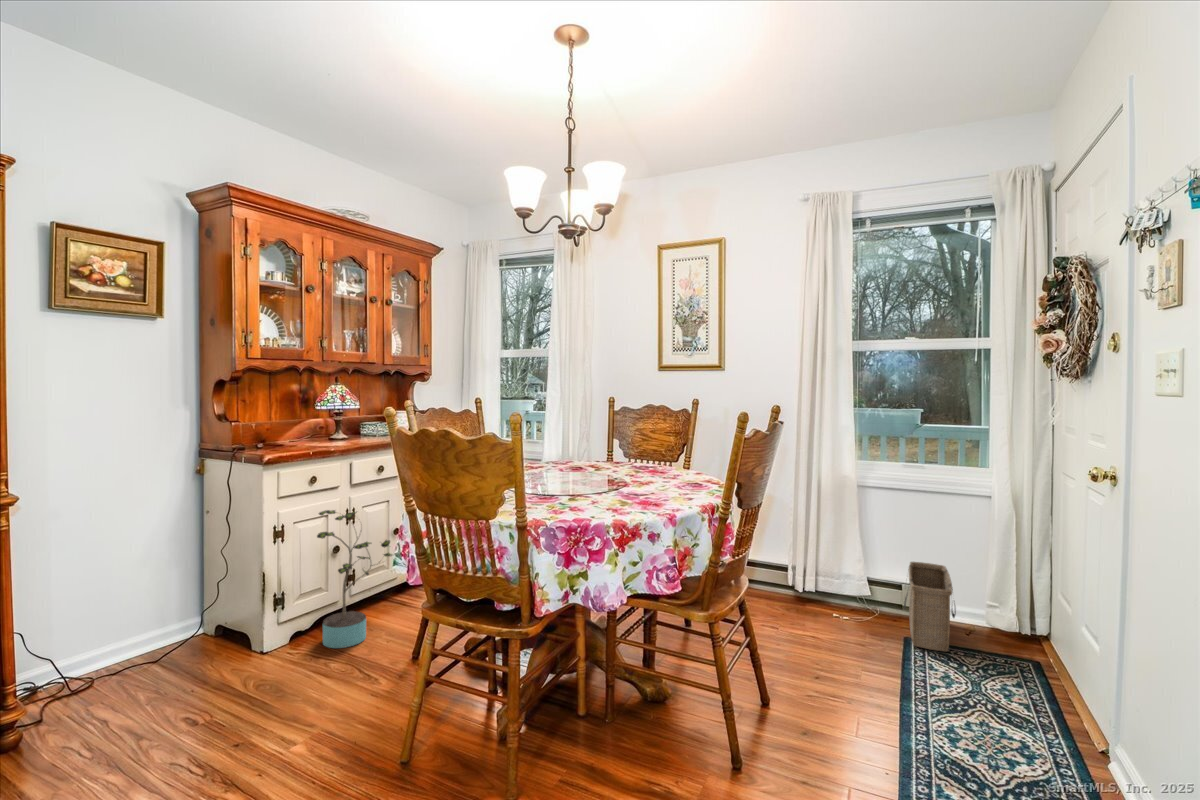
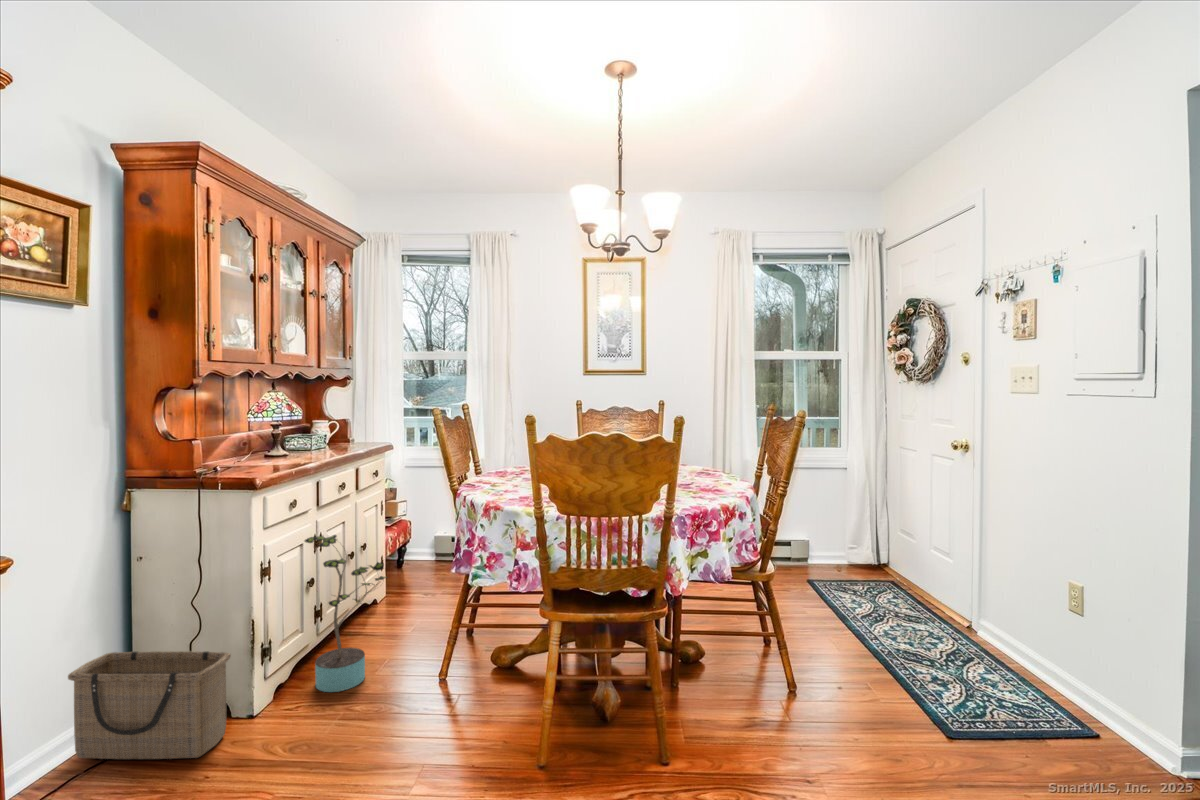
basket: present [904,562,956,651] -> present [68,651,231,759]

